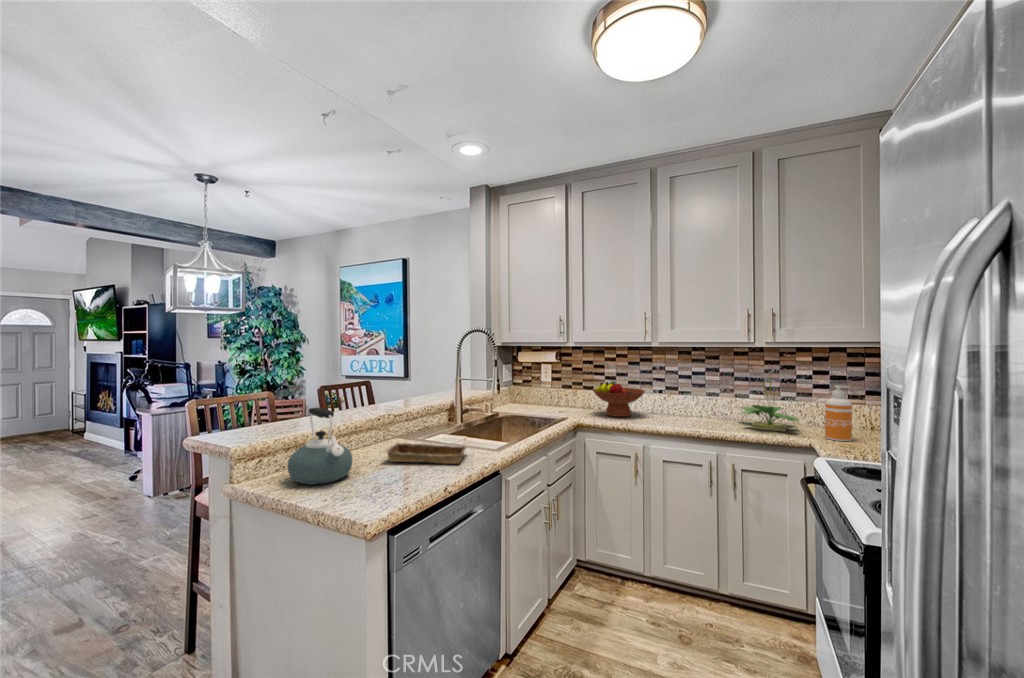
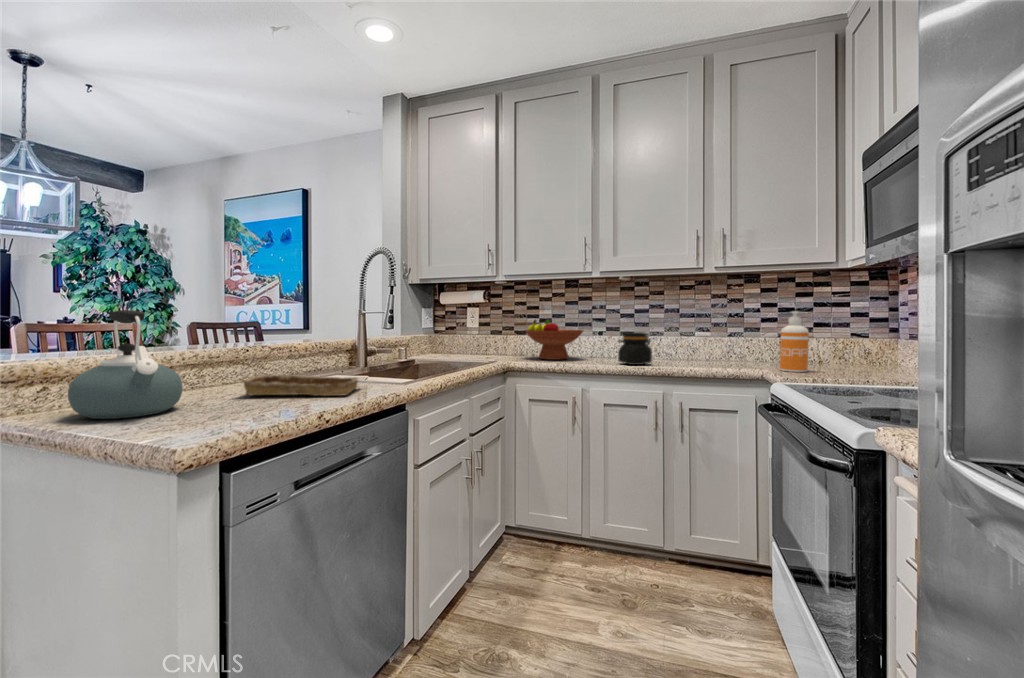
potted plant: present [741,376,798,432] -> none [681,301,750,367]
jar: none [675,397,706,427] -> present [618,332,652,365]

